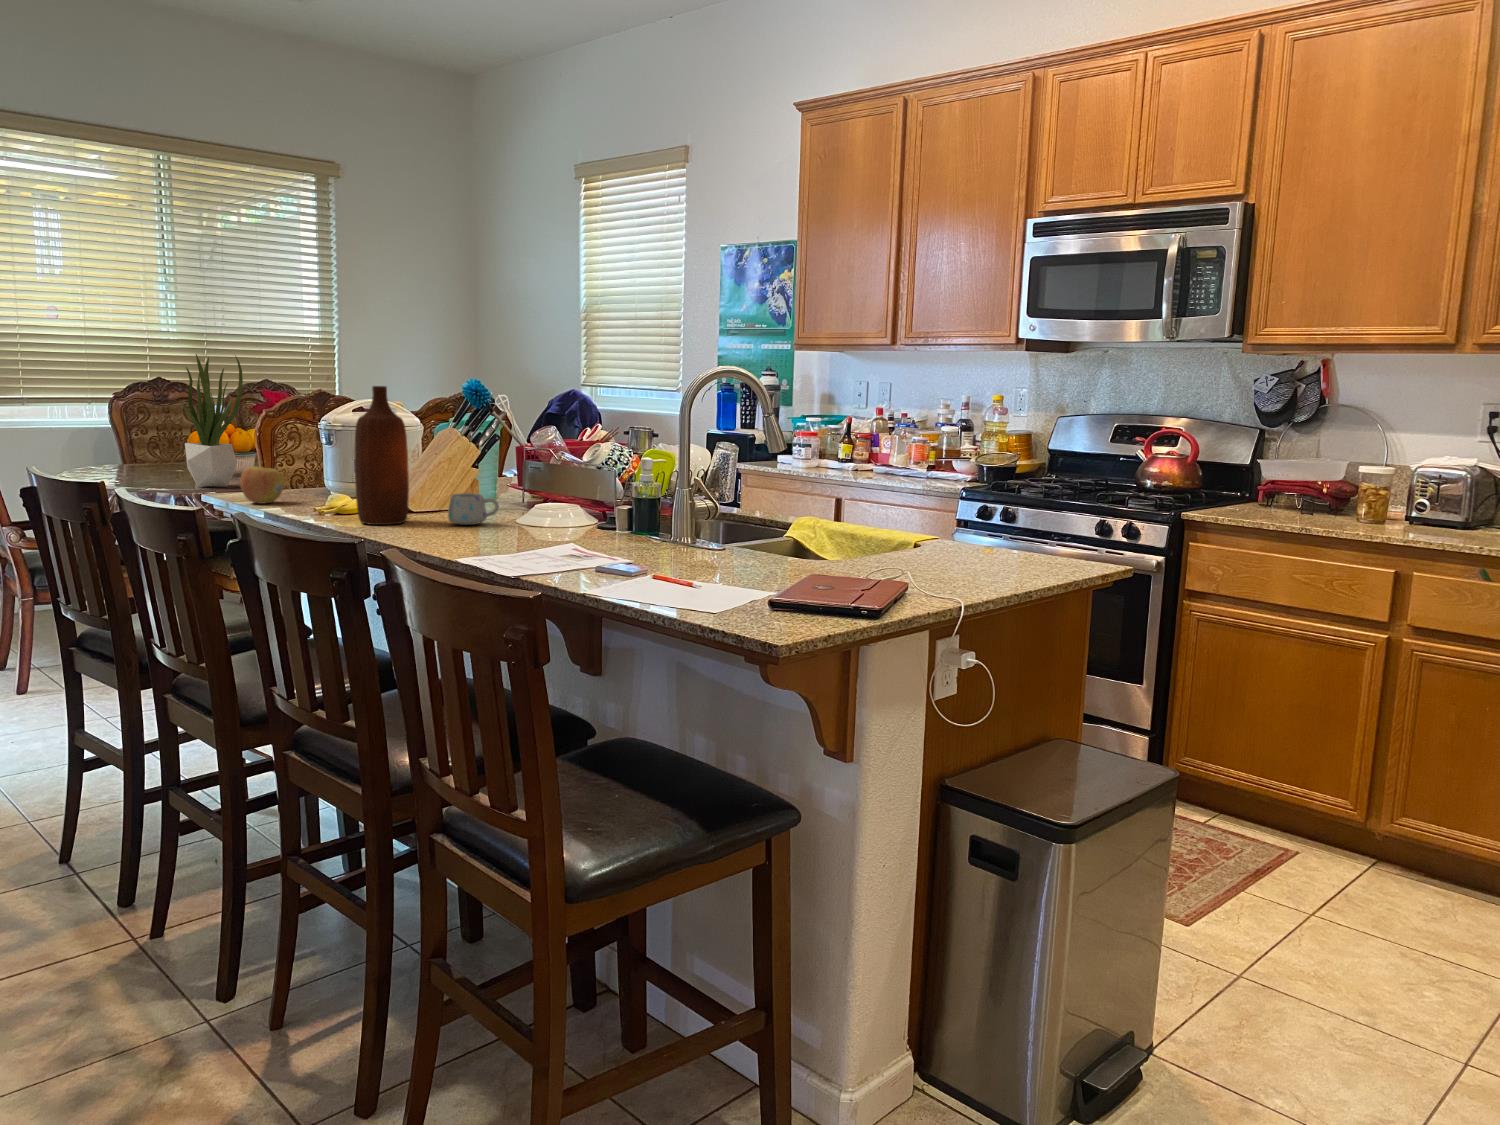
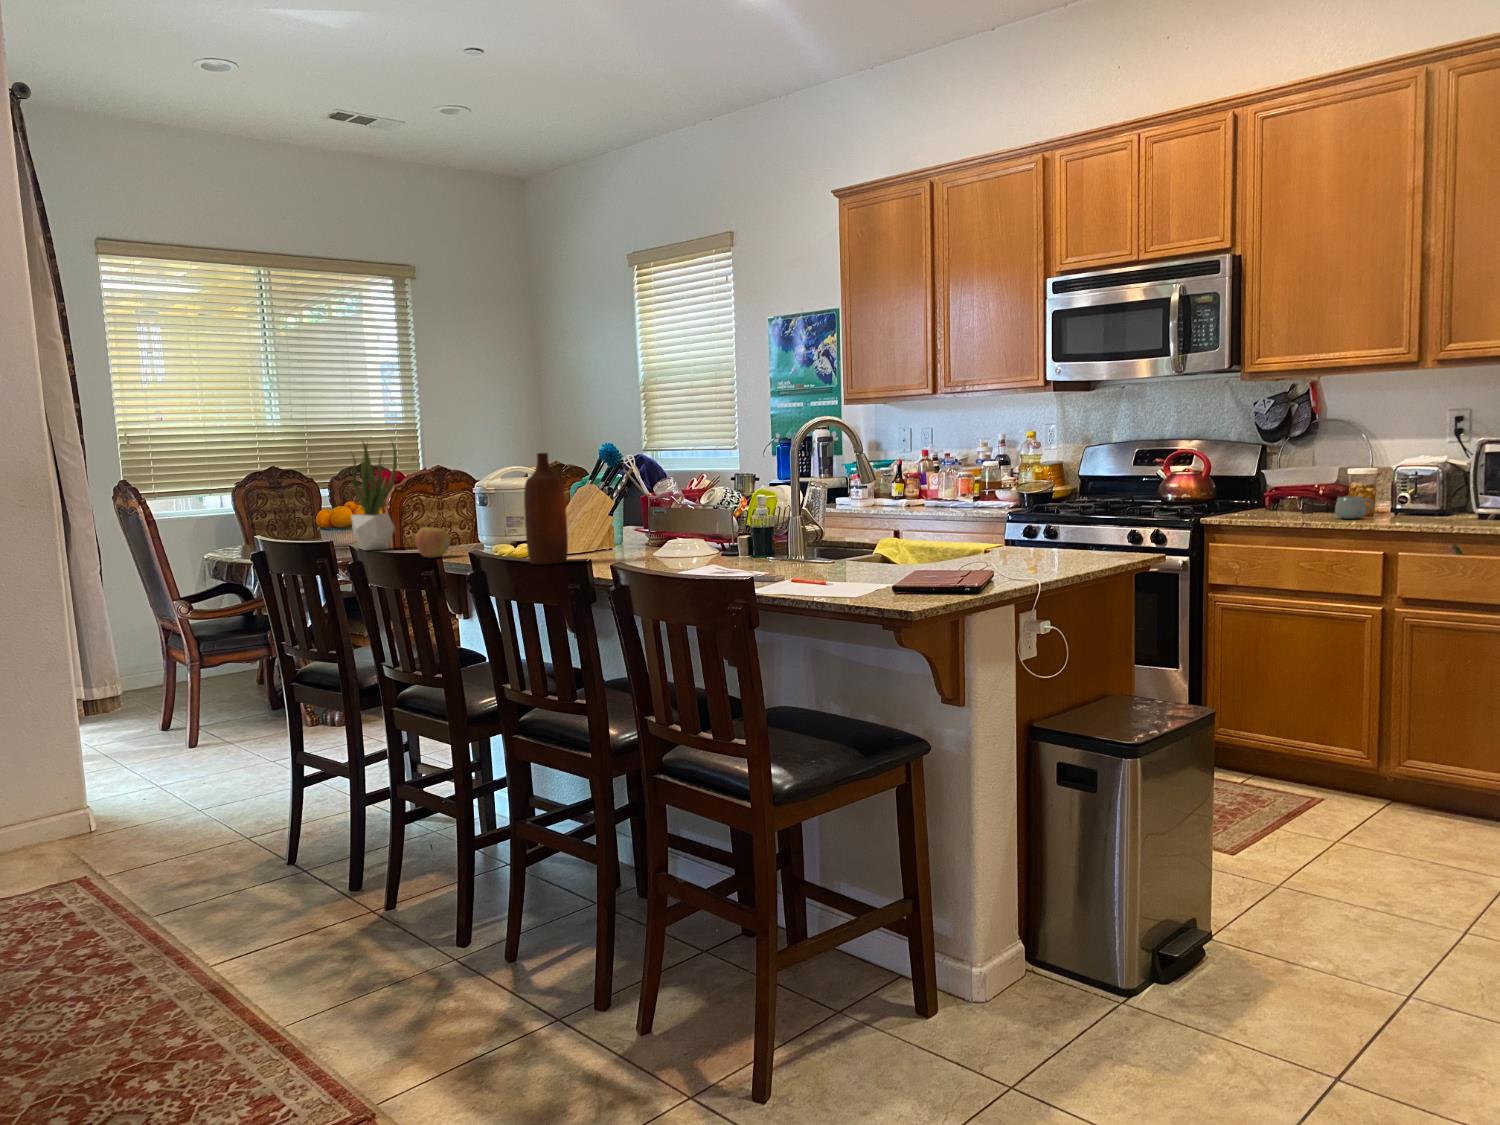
mug: present [448,493,499,525] -> present [1335,496,1373,519]

